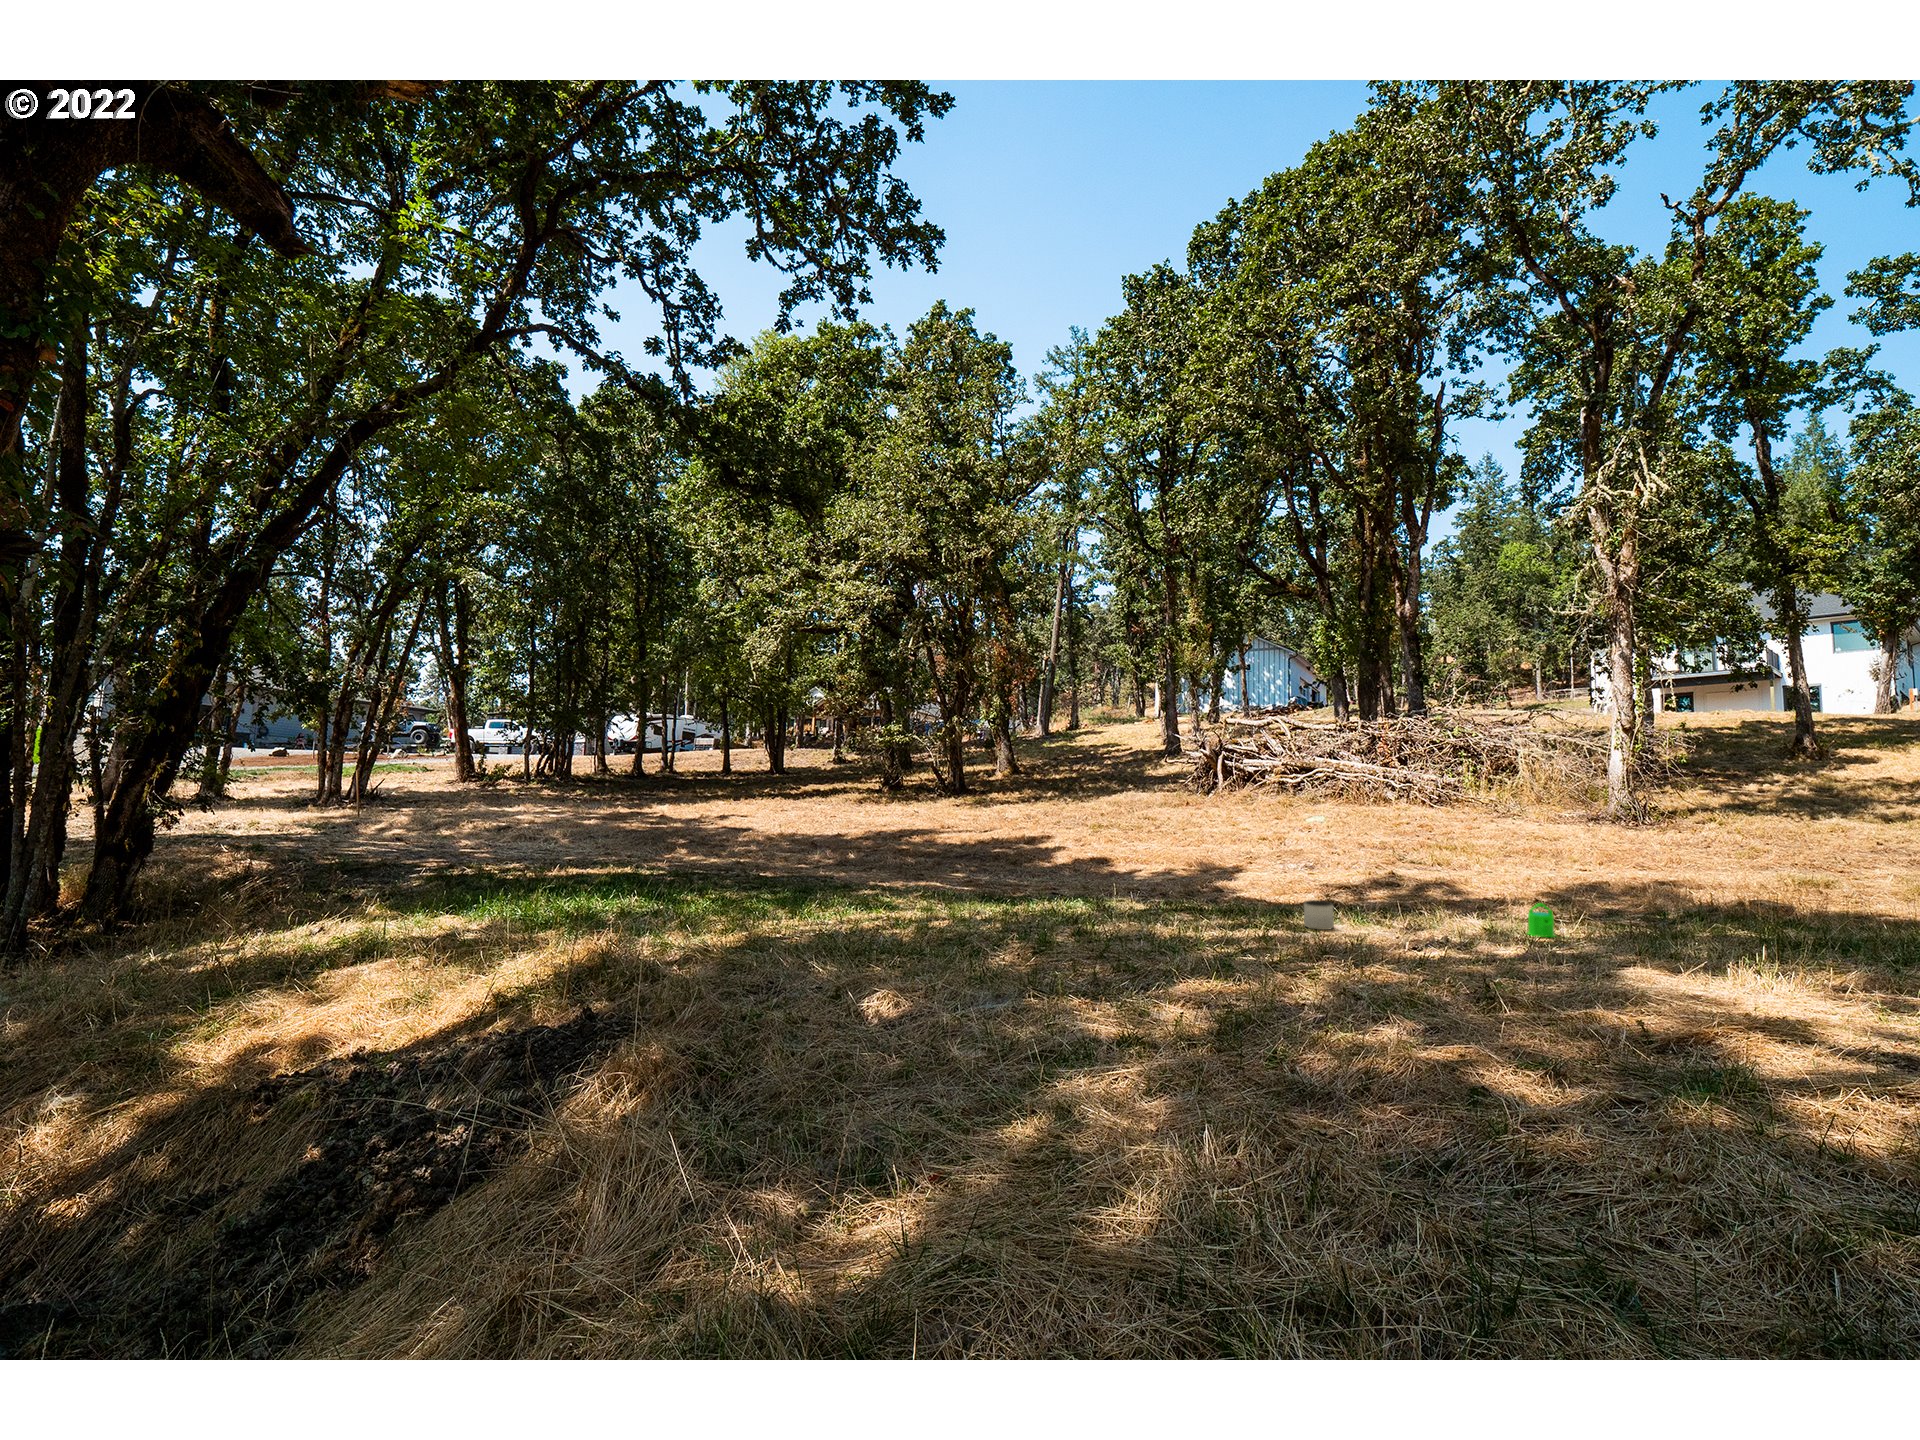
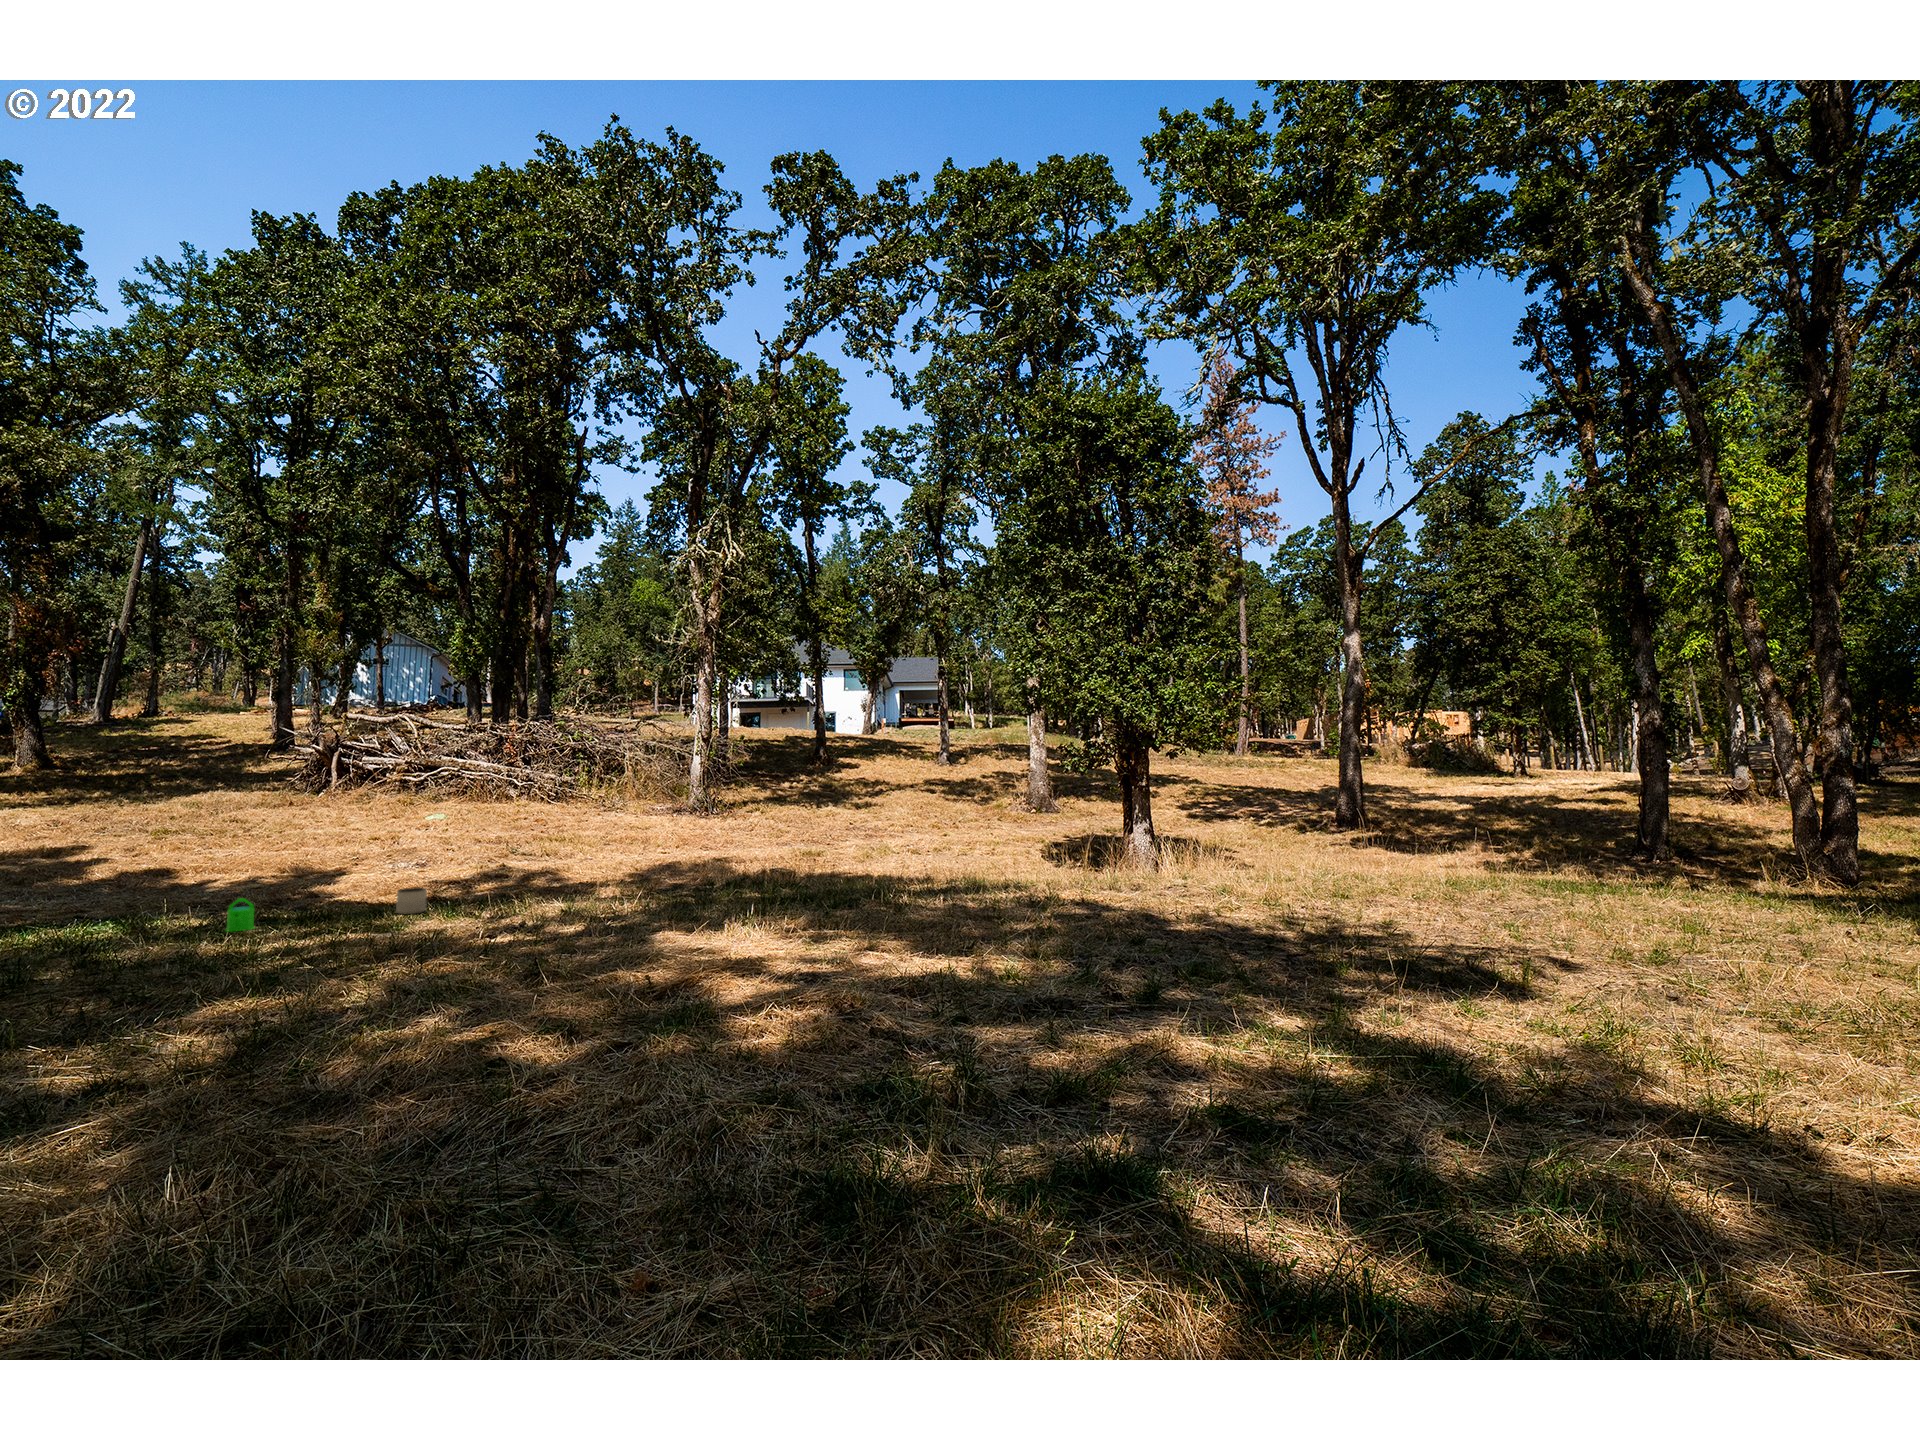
watering can: present [1528,903,1556,937] -> present [226,898,254,932]

